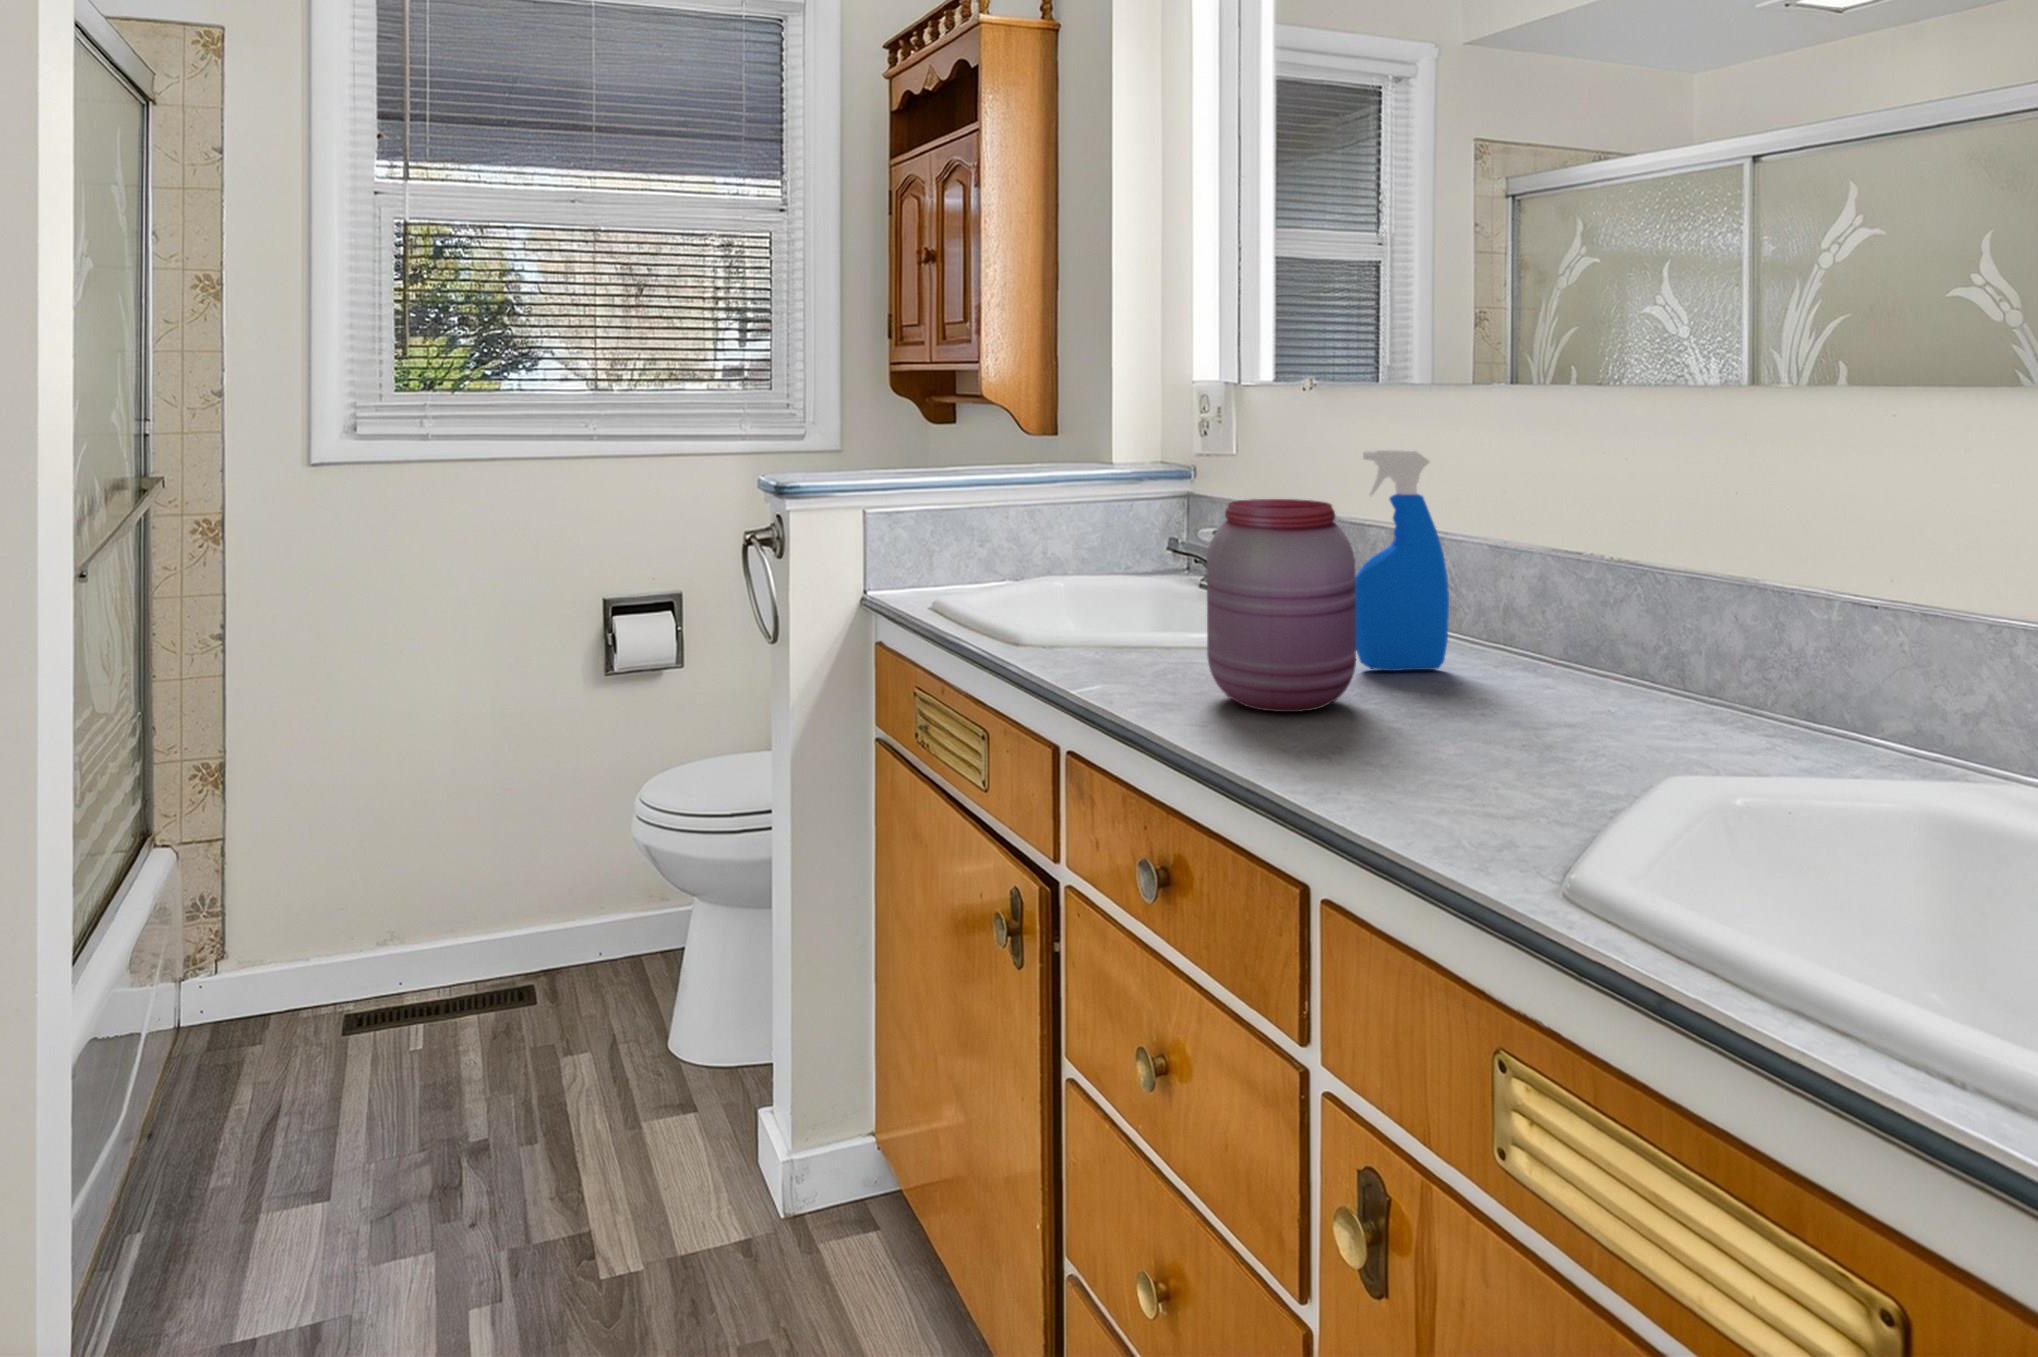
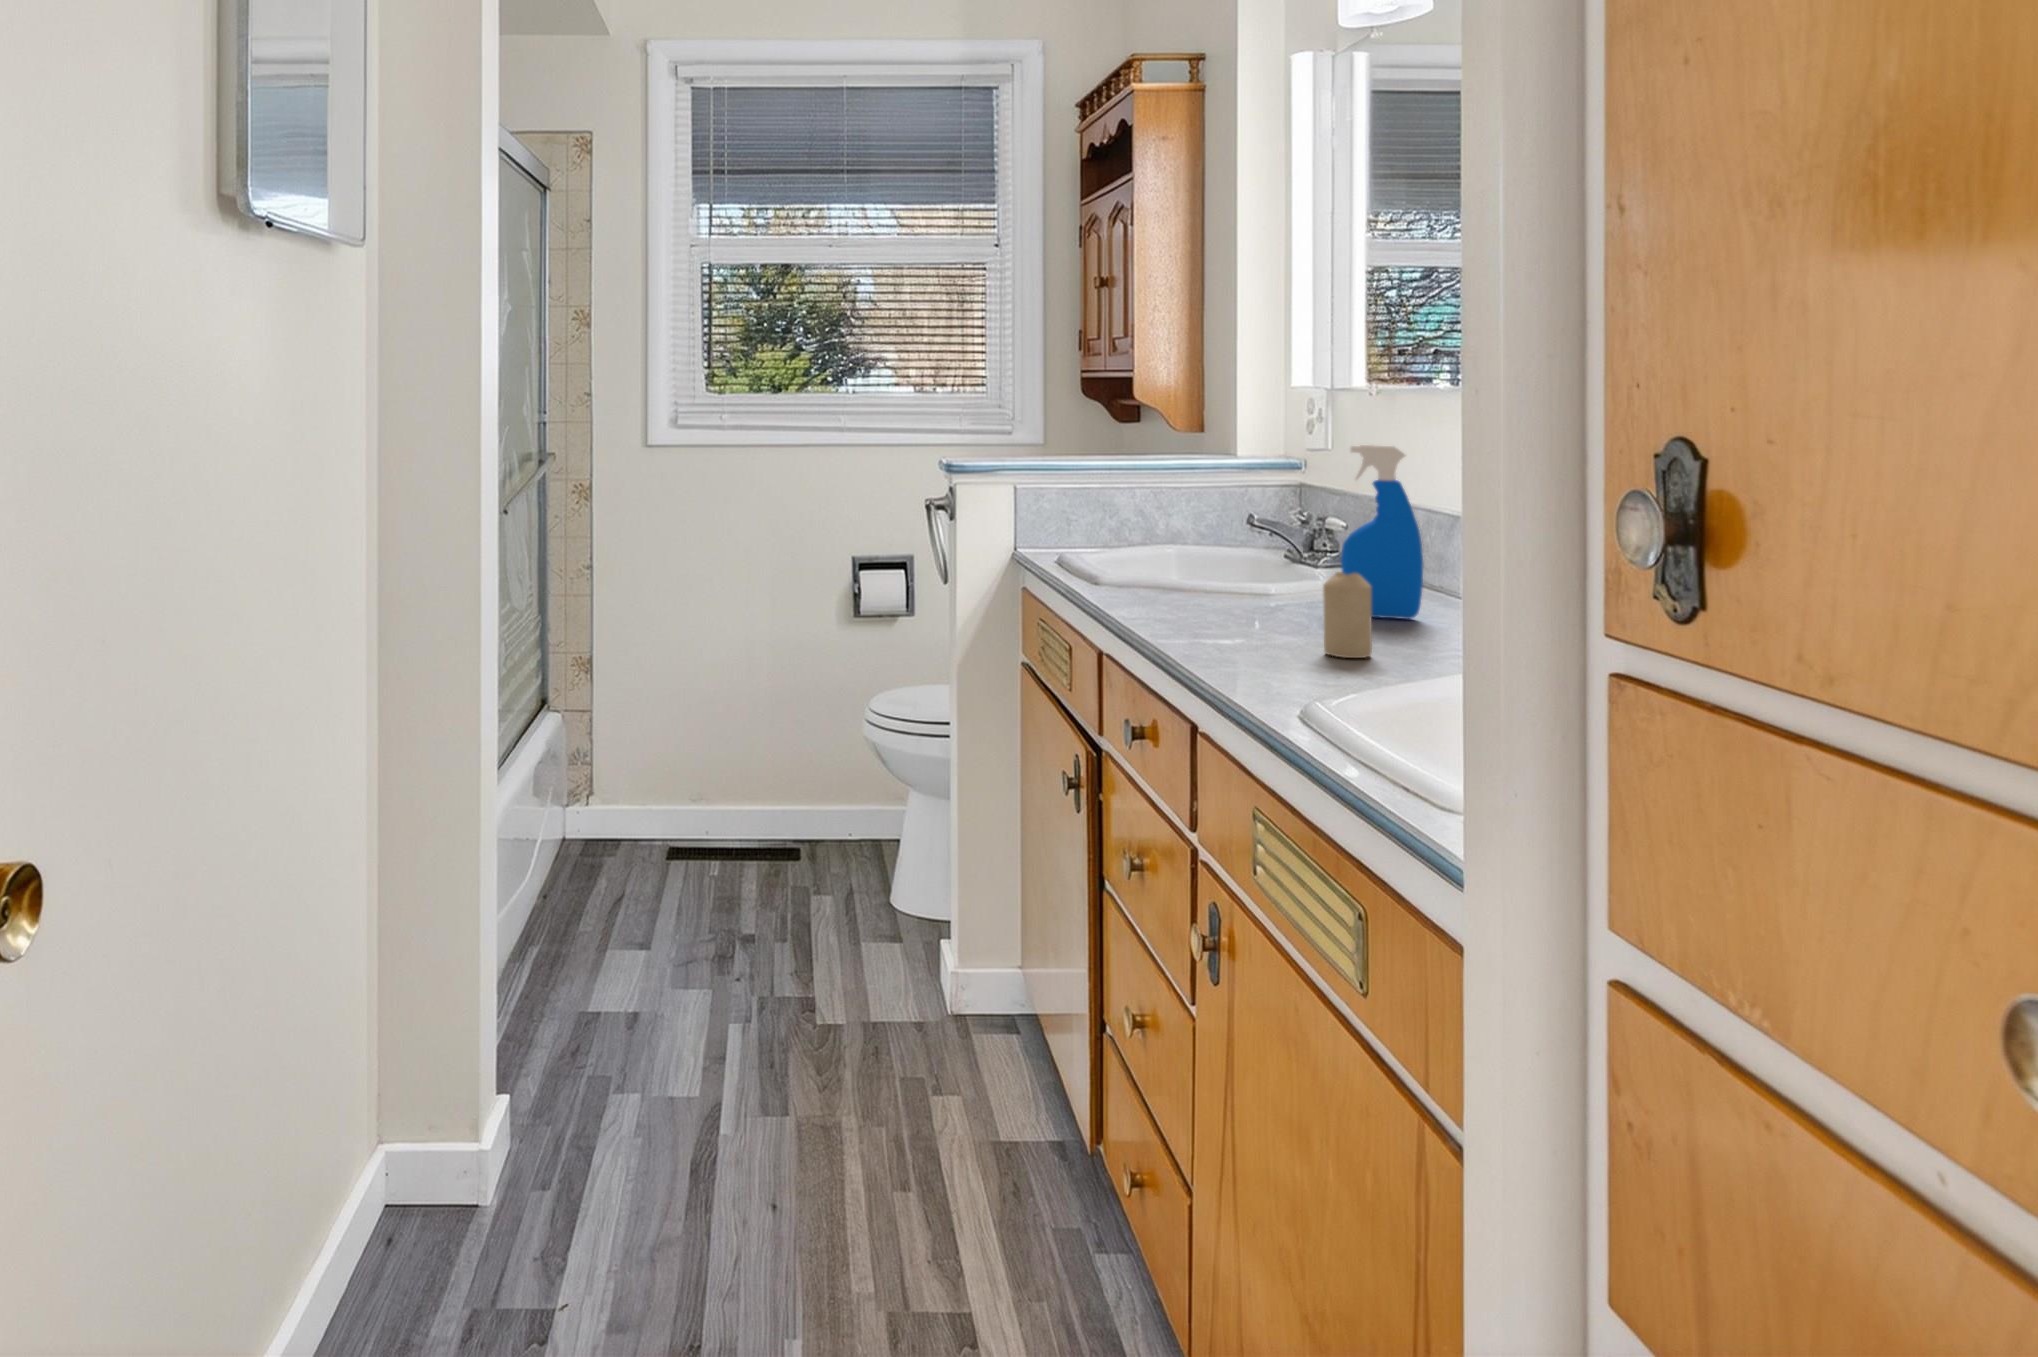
jar: present [1207,499,1356,712] -> none [1197,478,1310,632]
candle: none [1423,630,1487,752] -> present [1323,572,1372,658]

